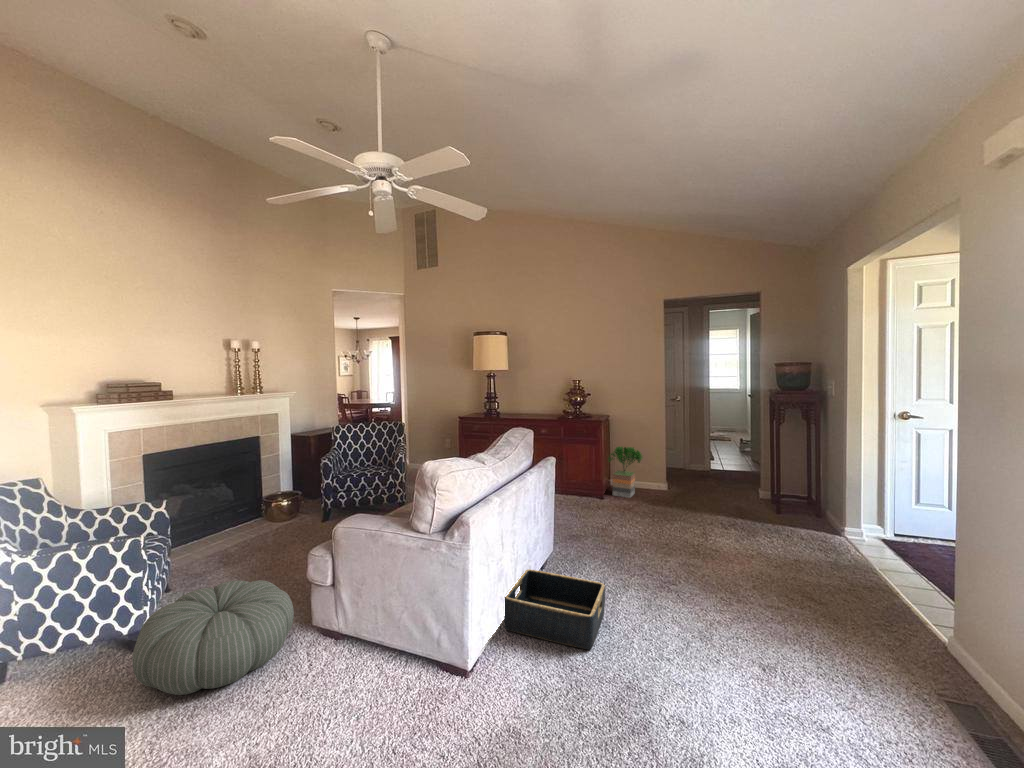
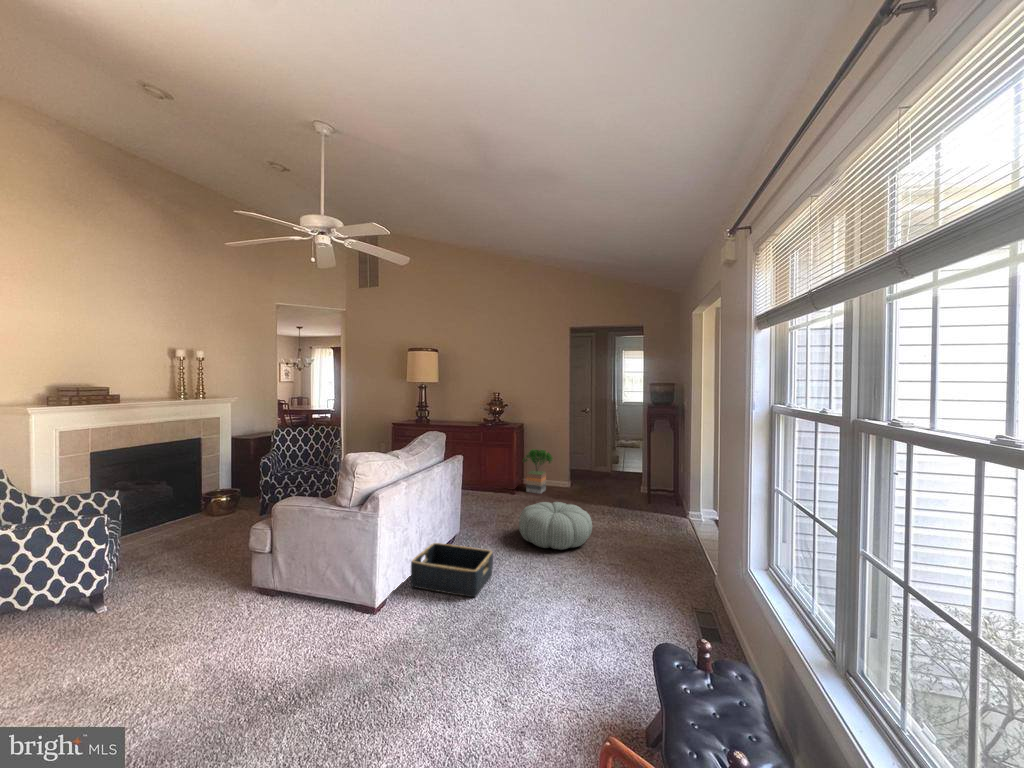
pouf: present [132,580,294,695] -> present [519,502,592,550]

